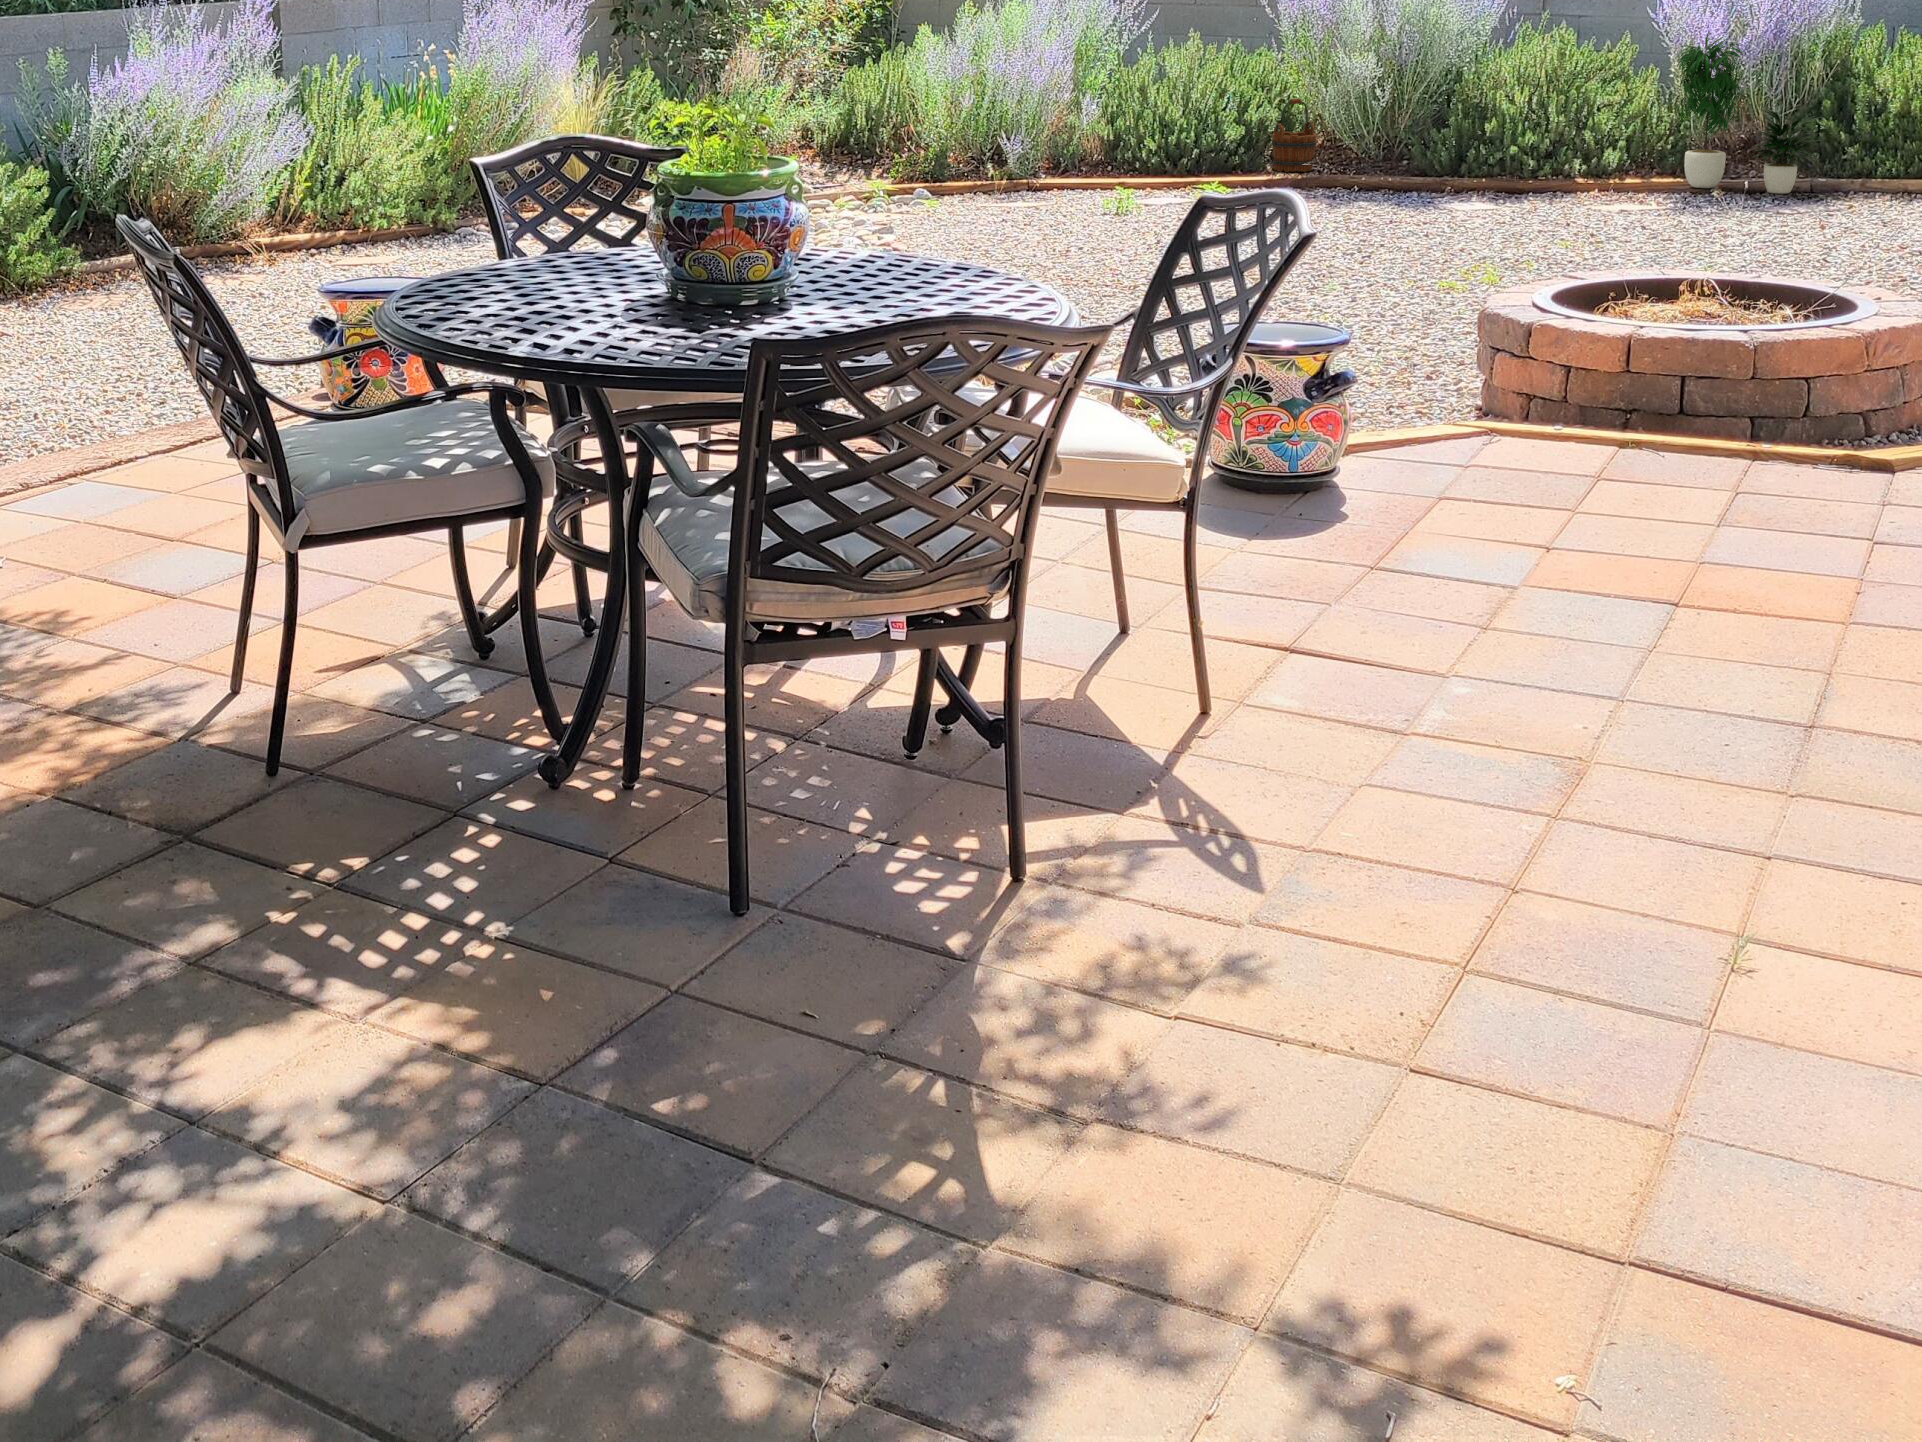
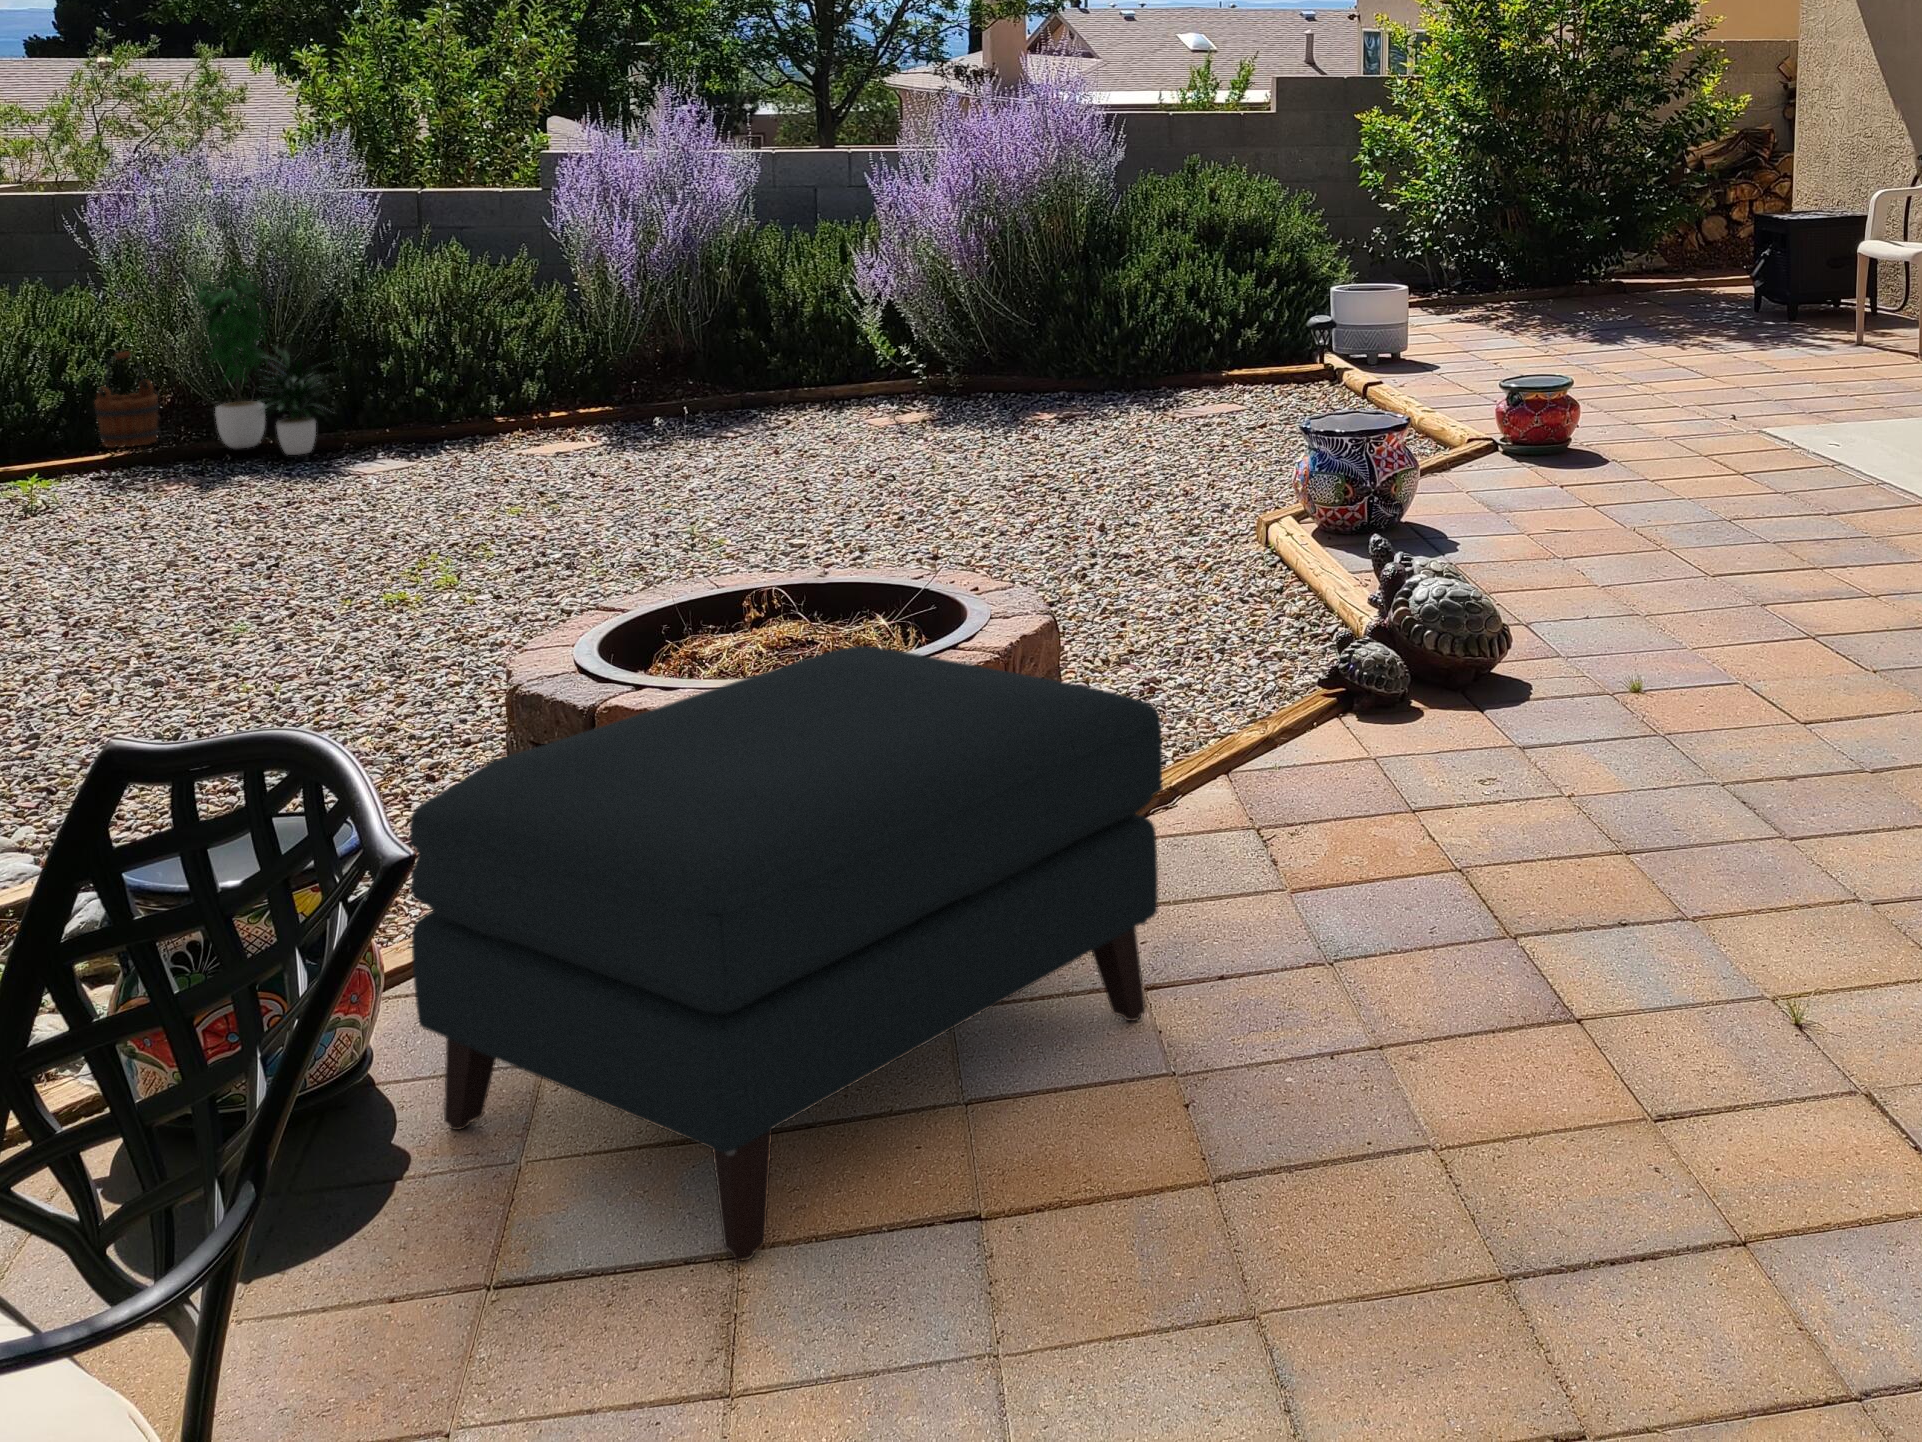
potted plant: present [1675,32,1819,193] -> present [188,271,328,455]
ottoman: none [1369,281,1892,578] -> present [409,646,1163,1261]

